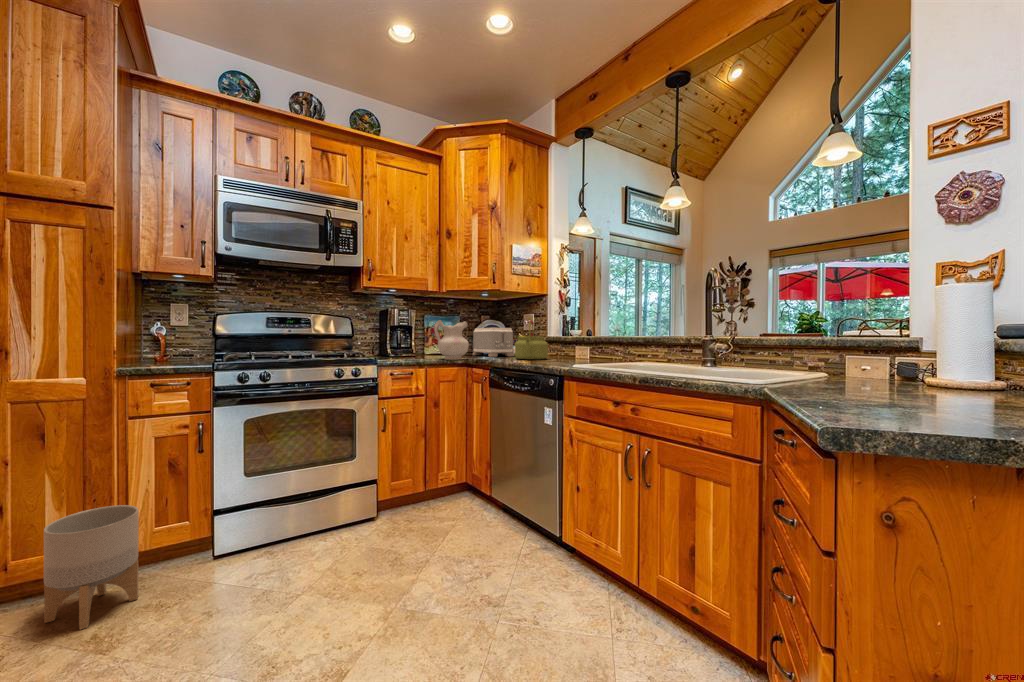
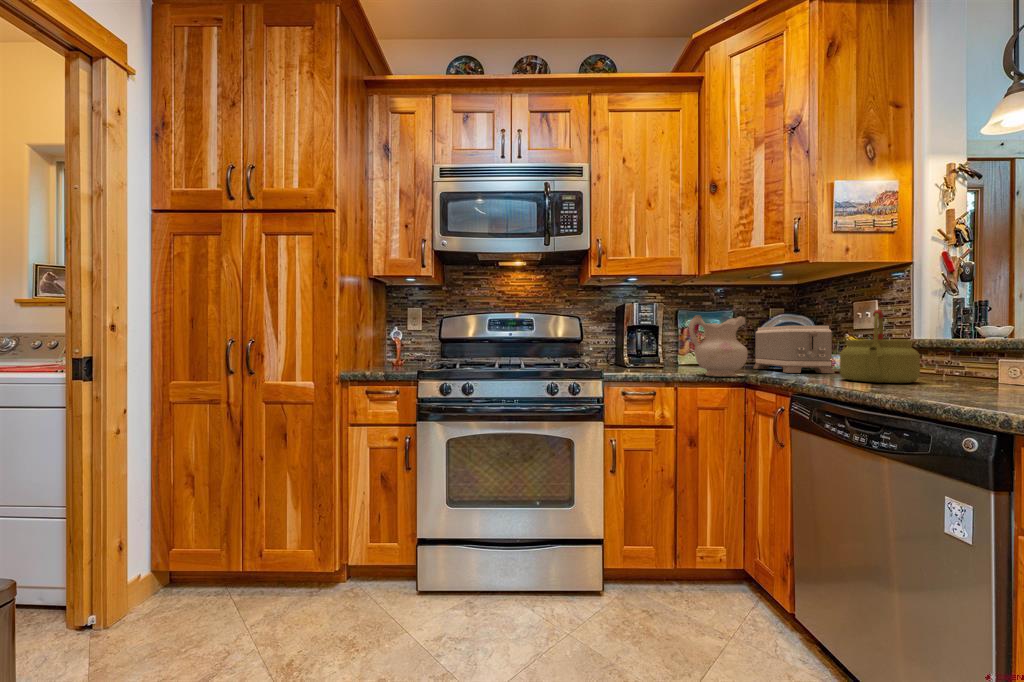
planter: present [44,505,139,629] -> none [268,516,344,649]

